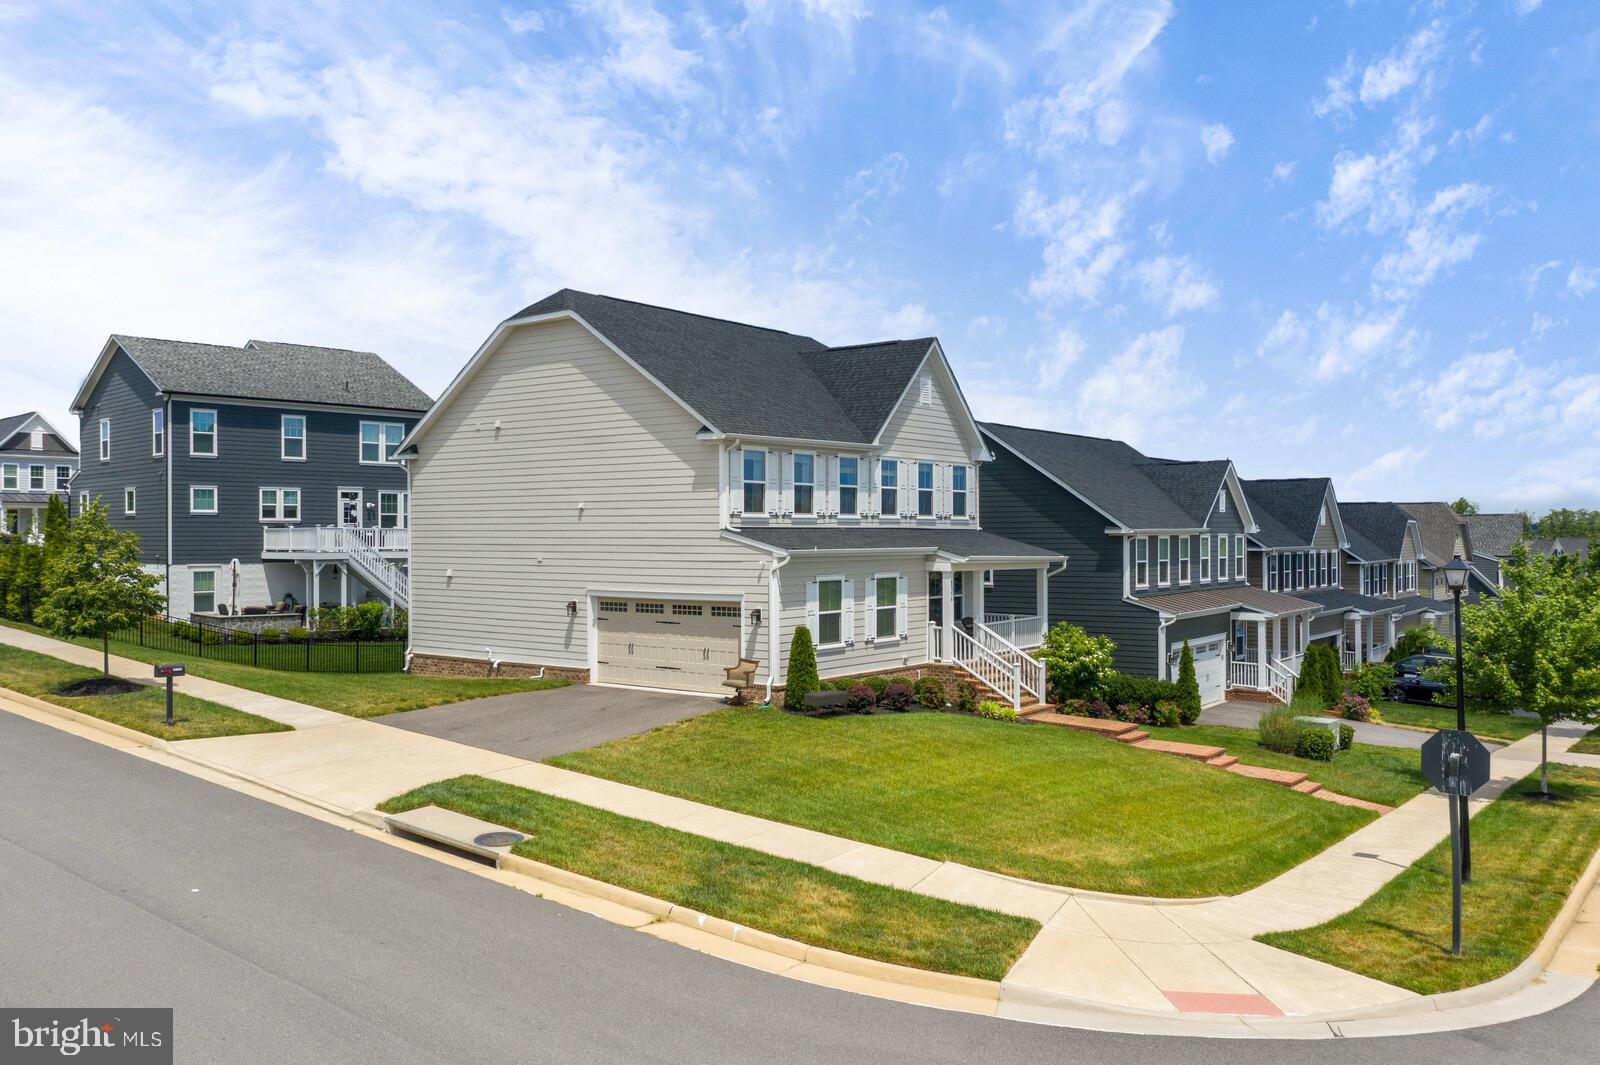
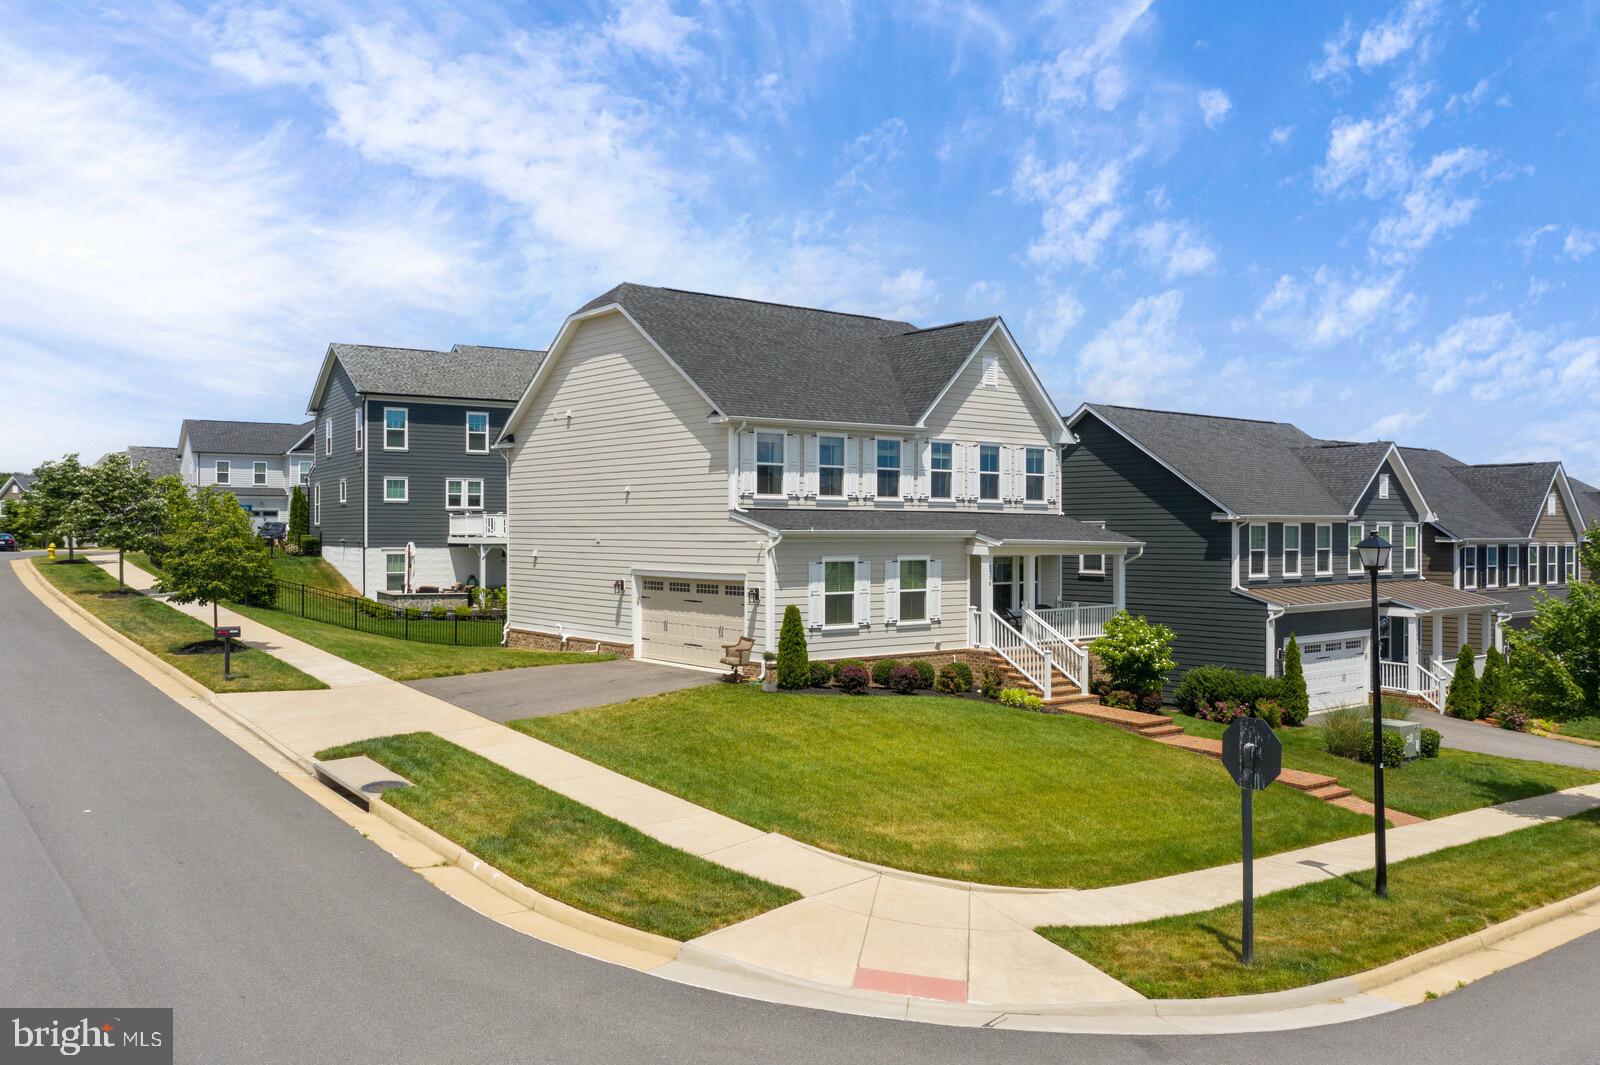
potted tree: none [776,672,792,713] -> present [762,651,777,692]
bench: present [804,690,848,717] -> none [785,671,836,697]

